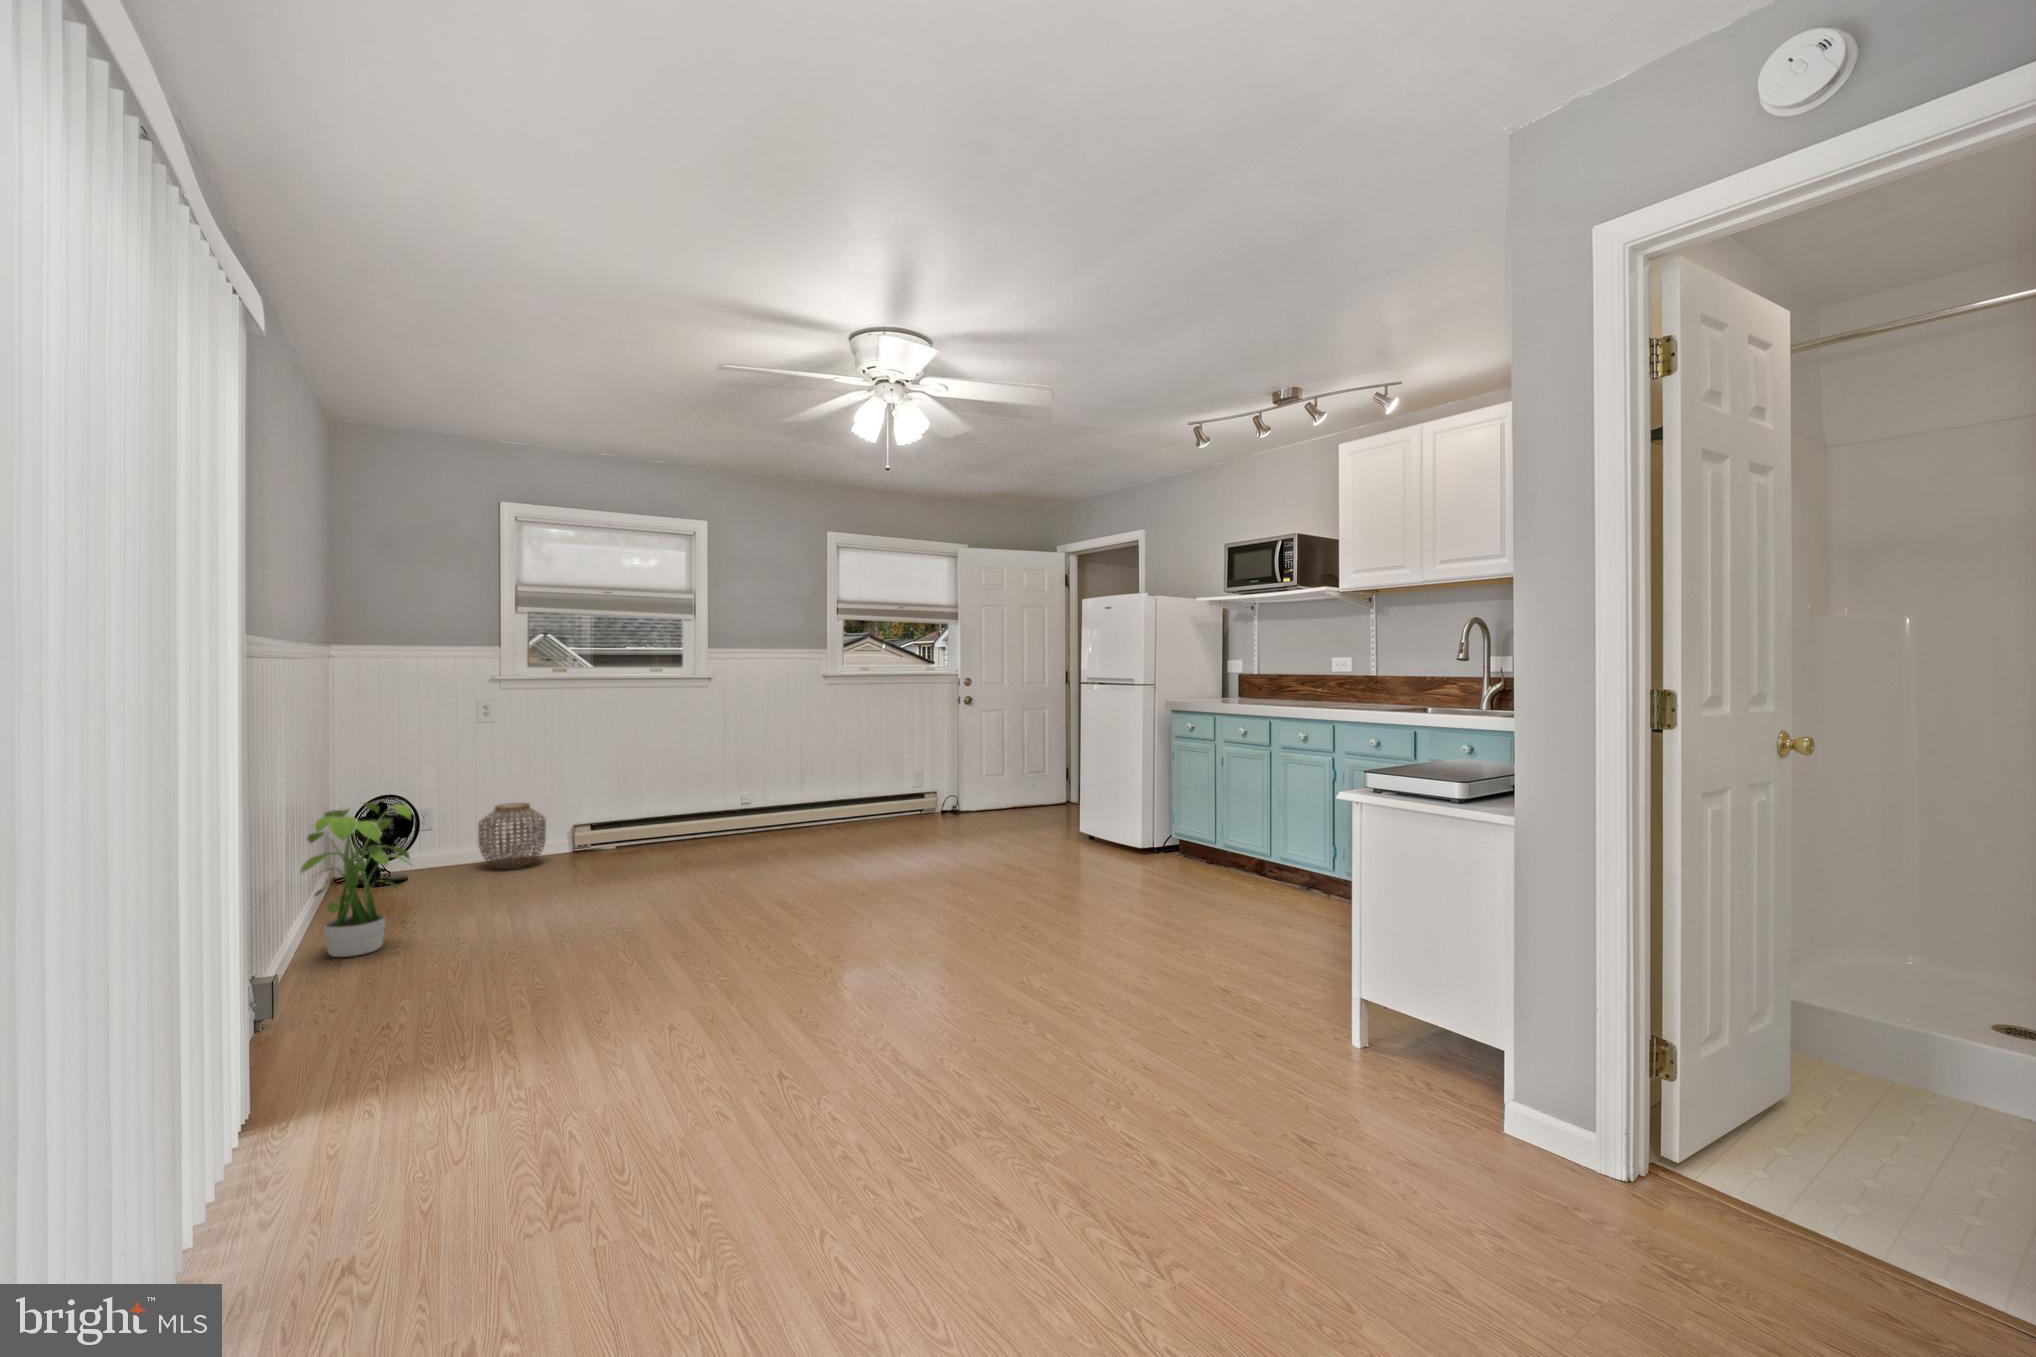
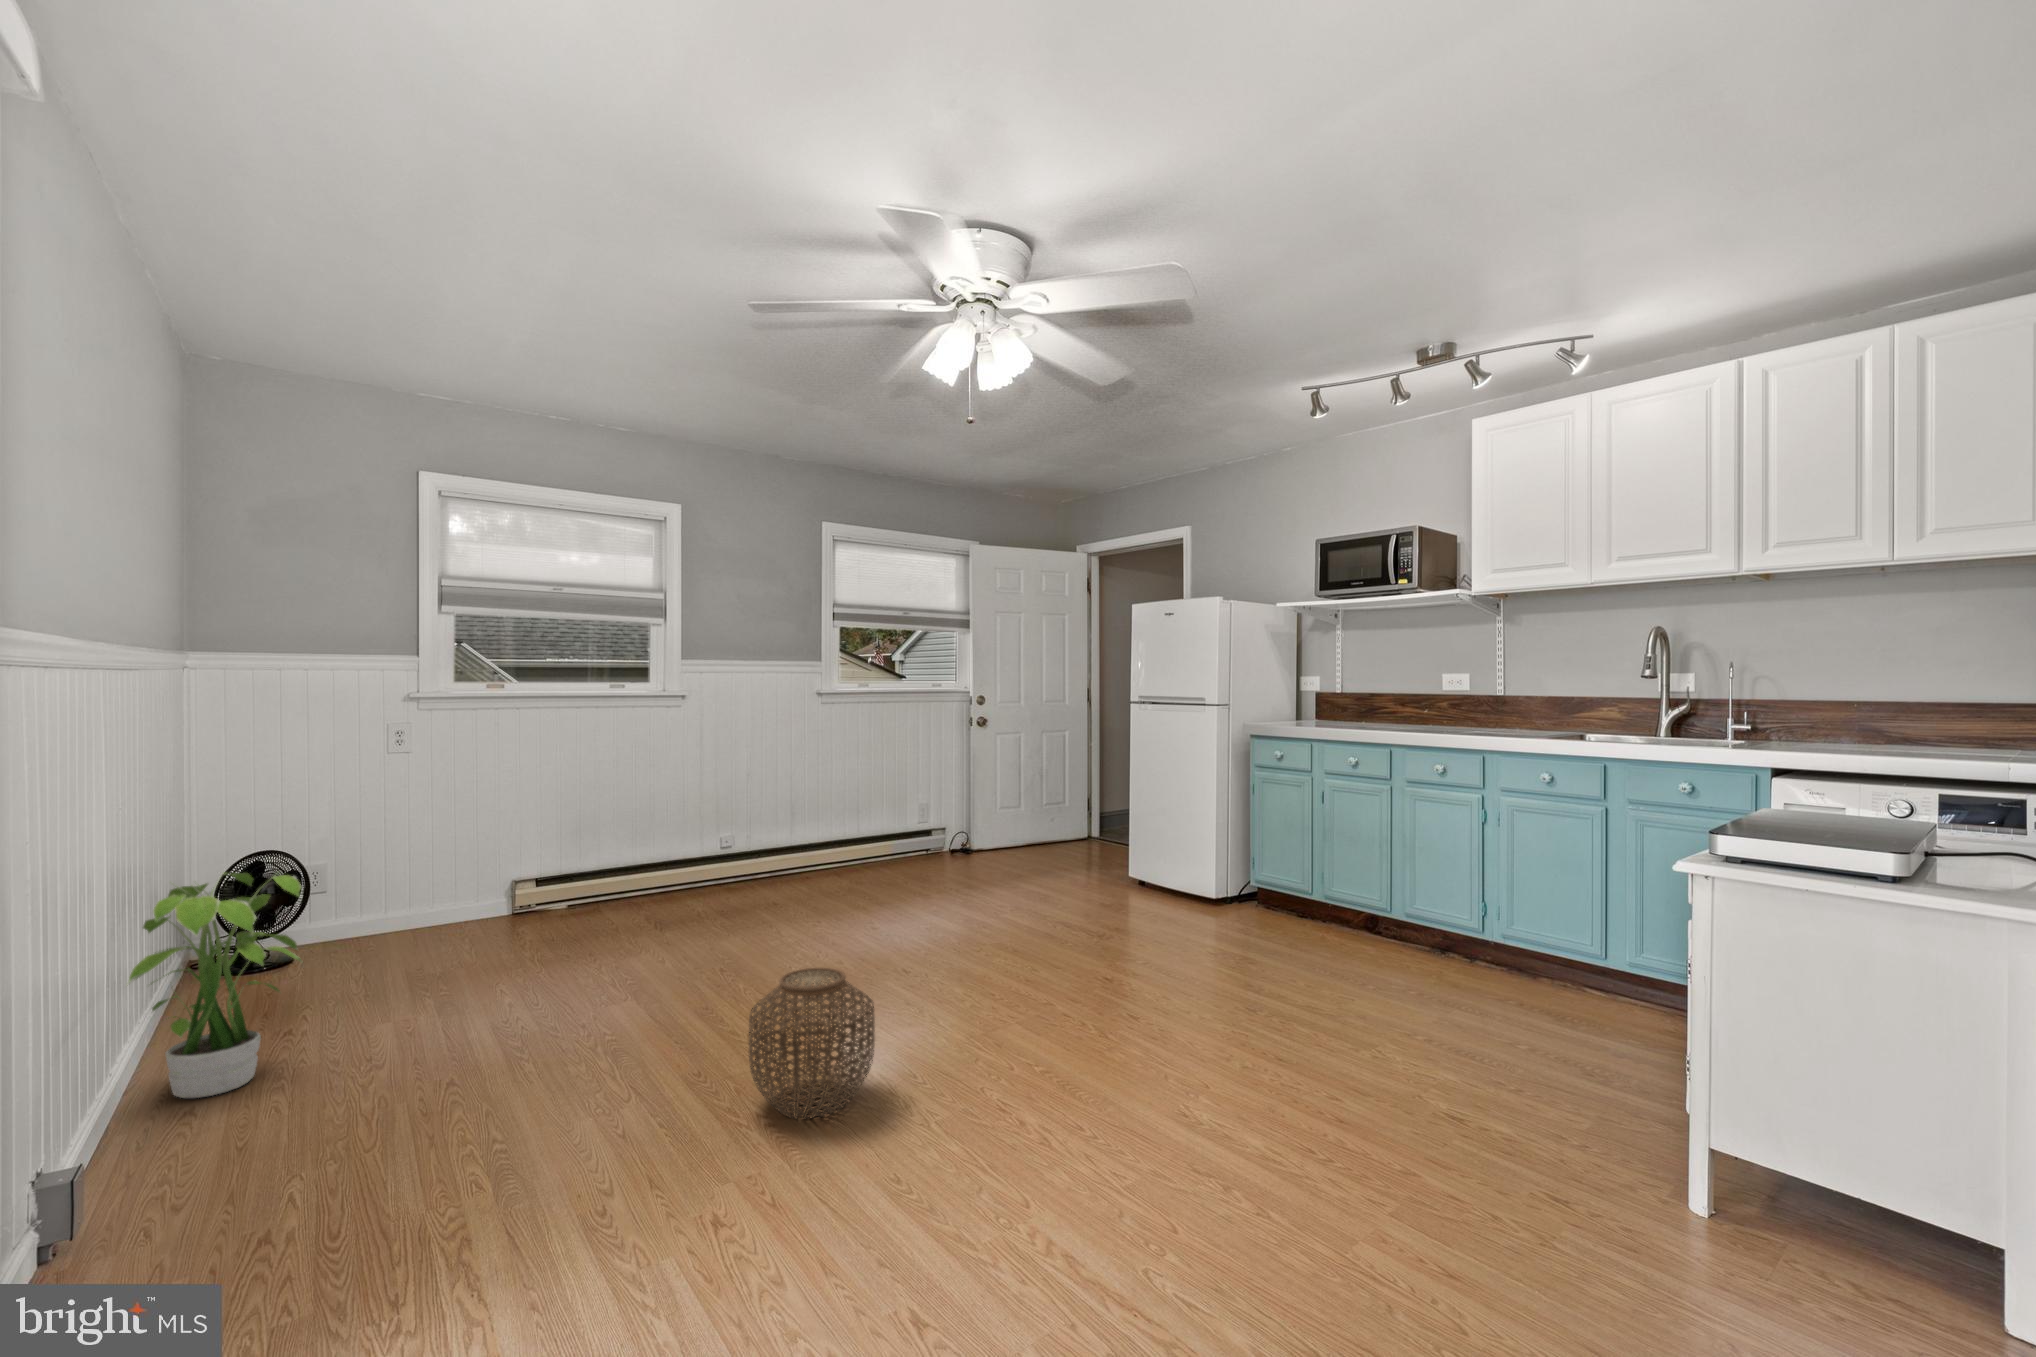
woven basket: present [478,803,546,869] -> present [749,968,875,1119]

